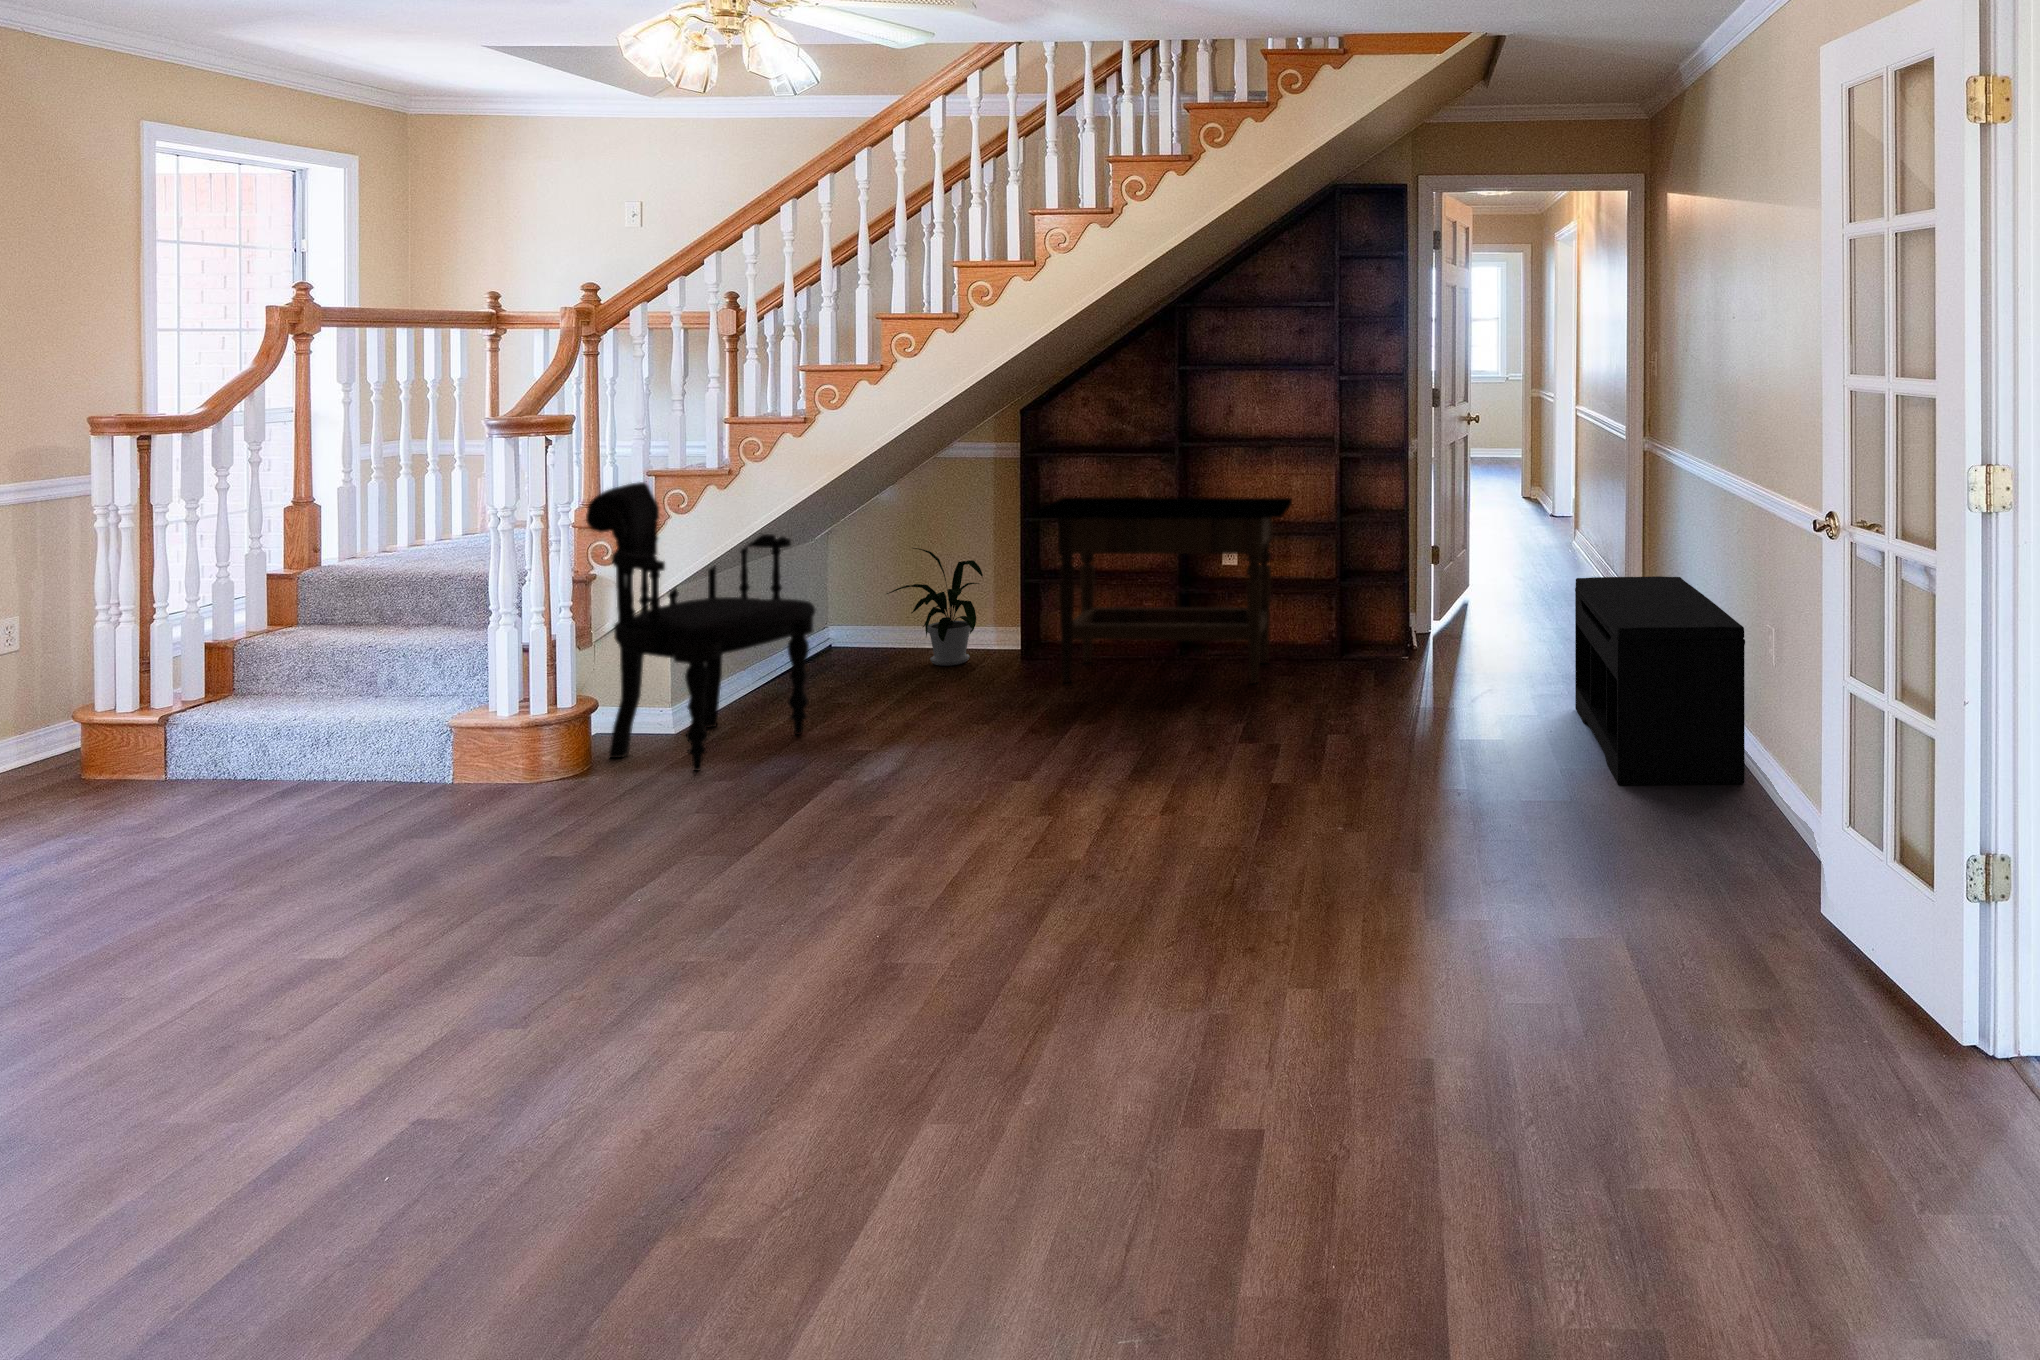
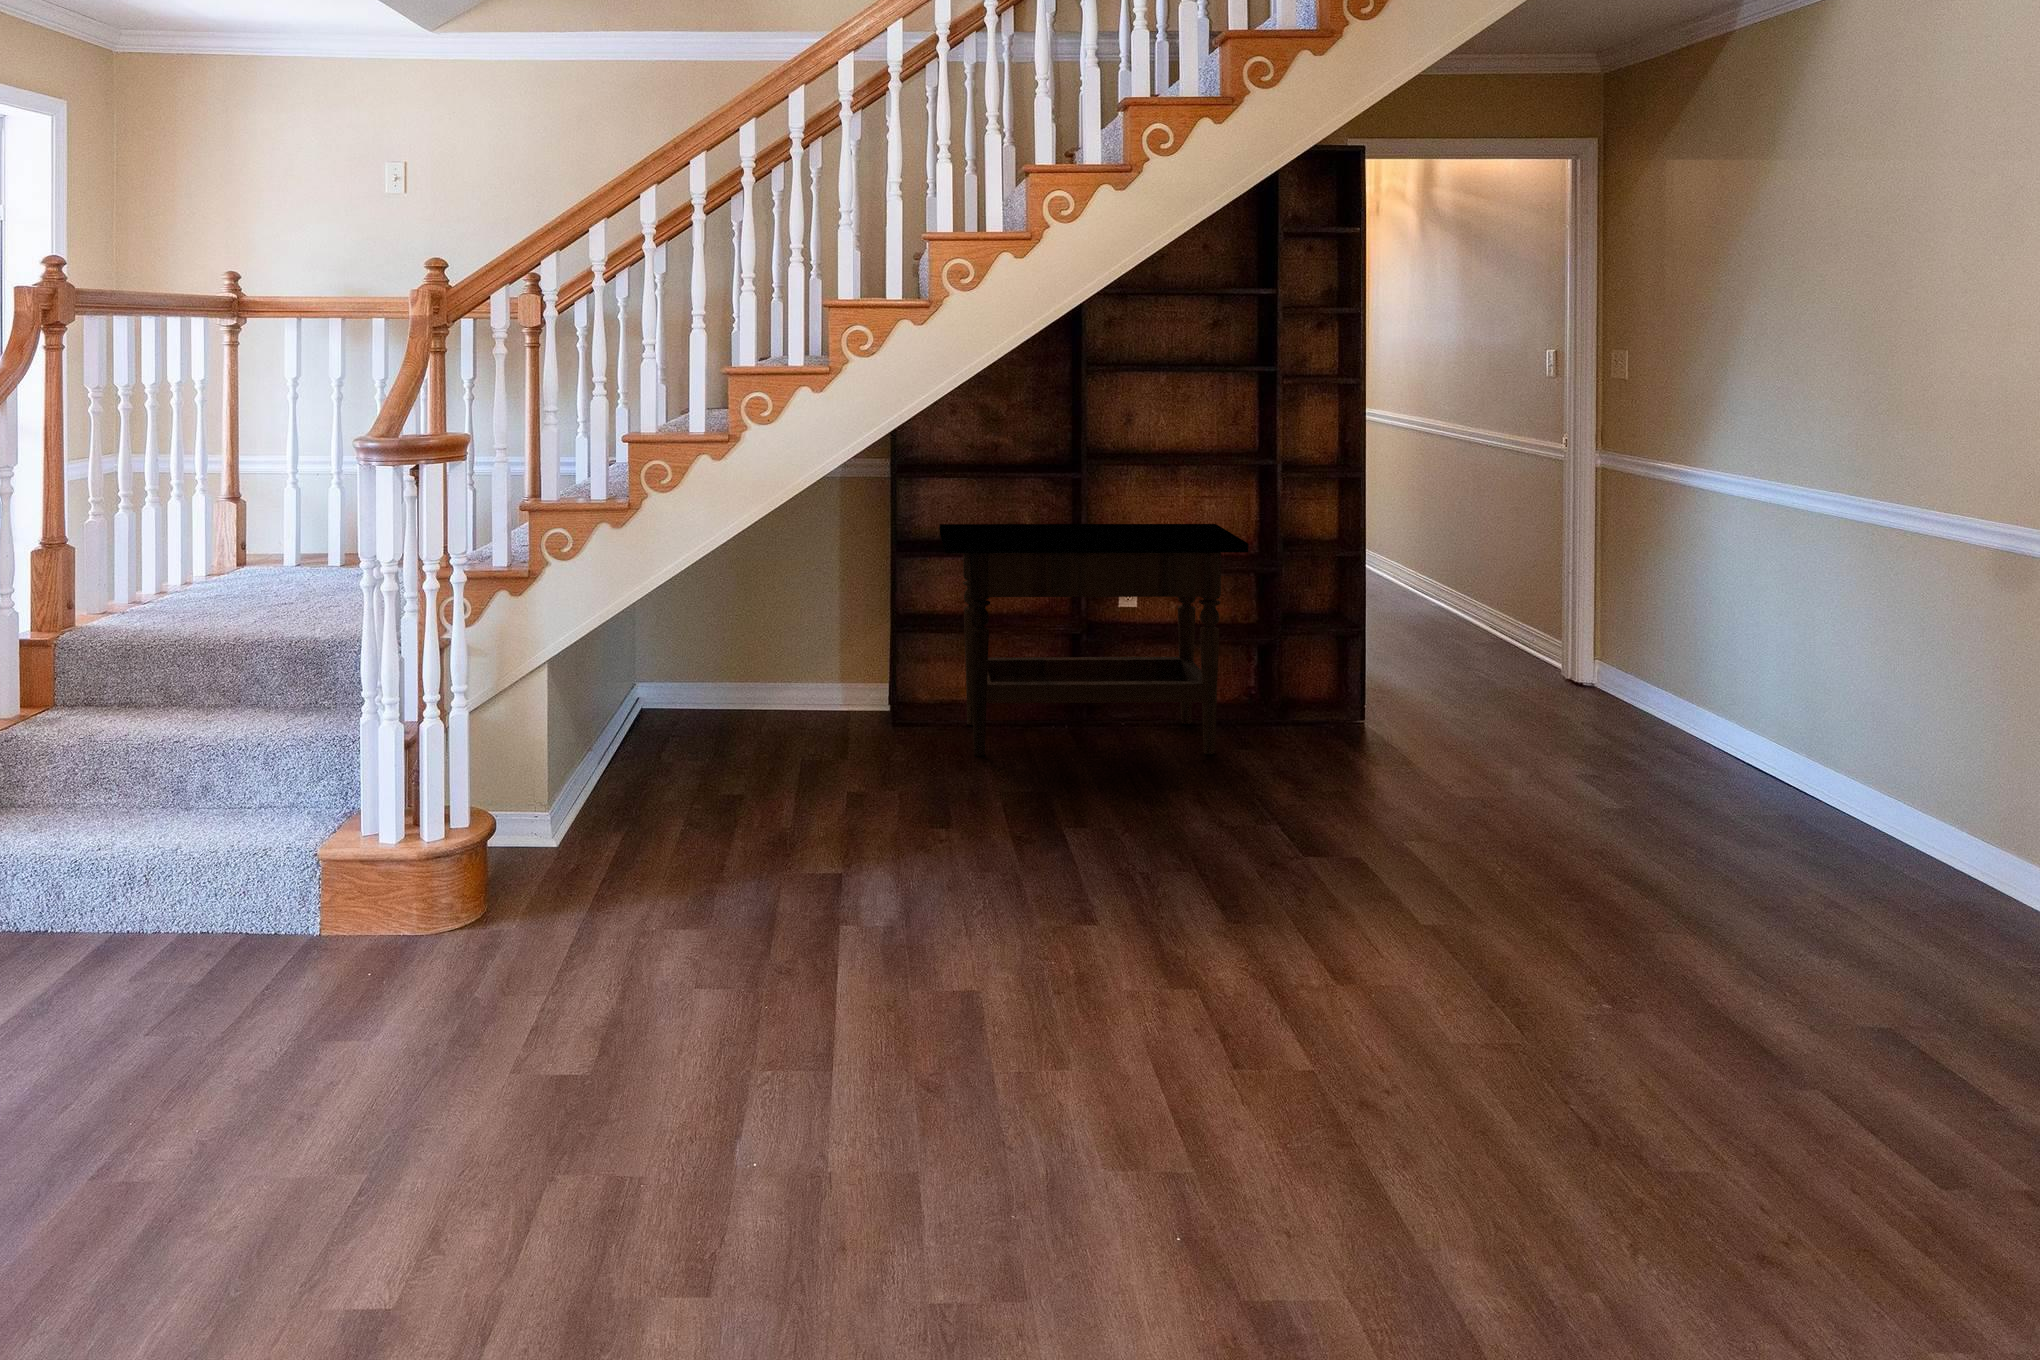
armchair: present [586,482,816,771] -> none [472,514,743,908]
house plant: present [887,548,983,666] -> none [741,586,853,731]
bench: present [1575,576,1745,785] -> none [1648,626,2032,915]

